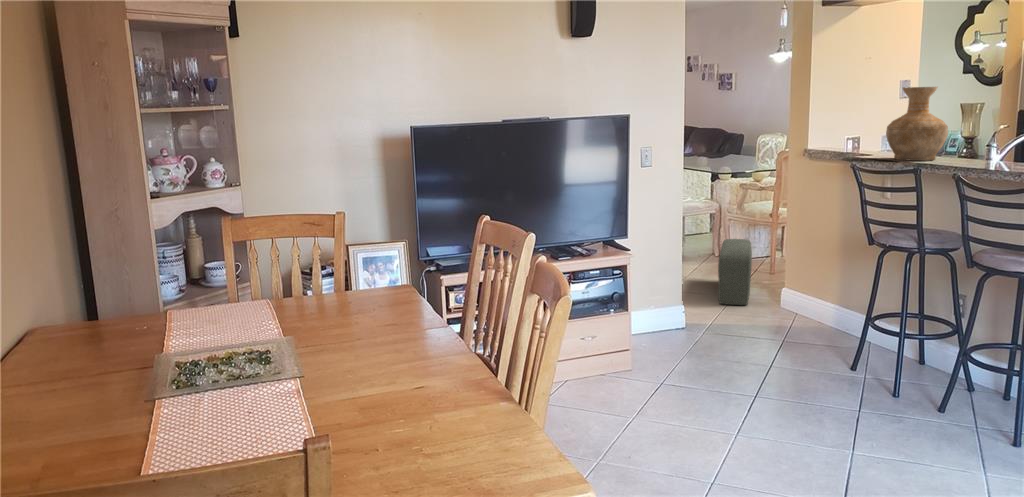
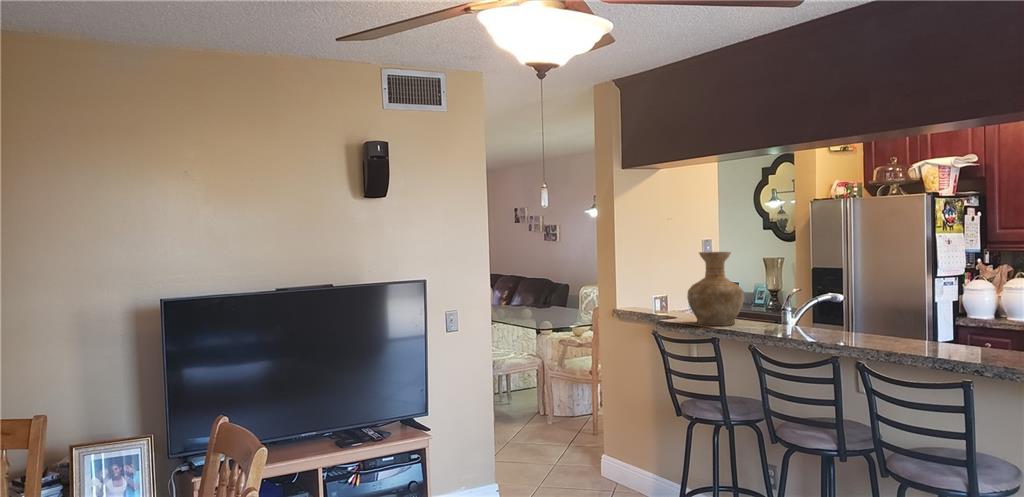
pouf: present [718,239,752,305] -> none [537,401,572,476]

